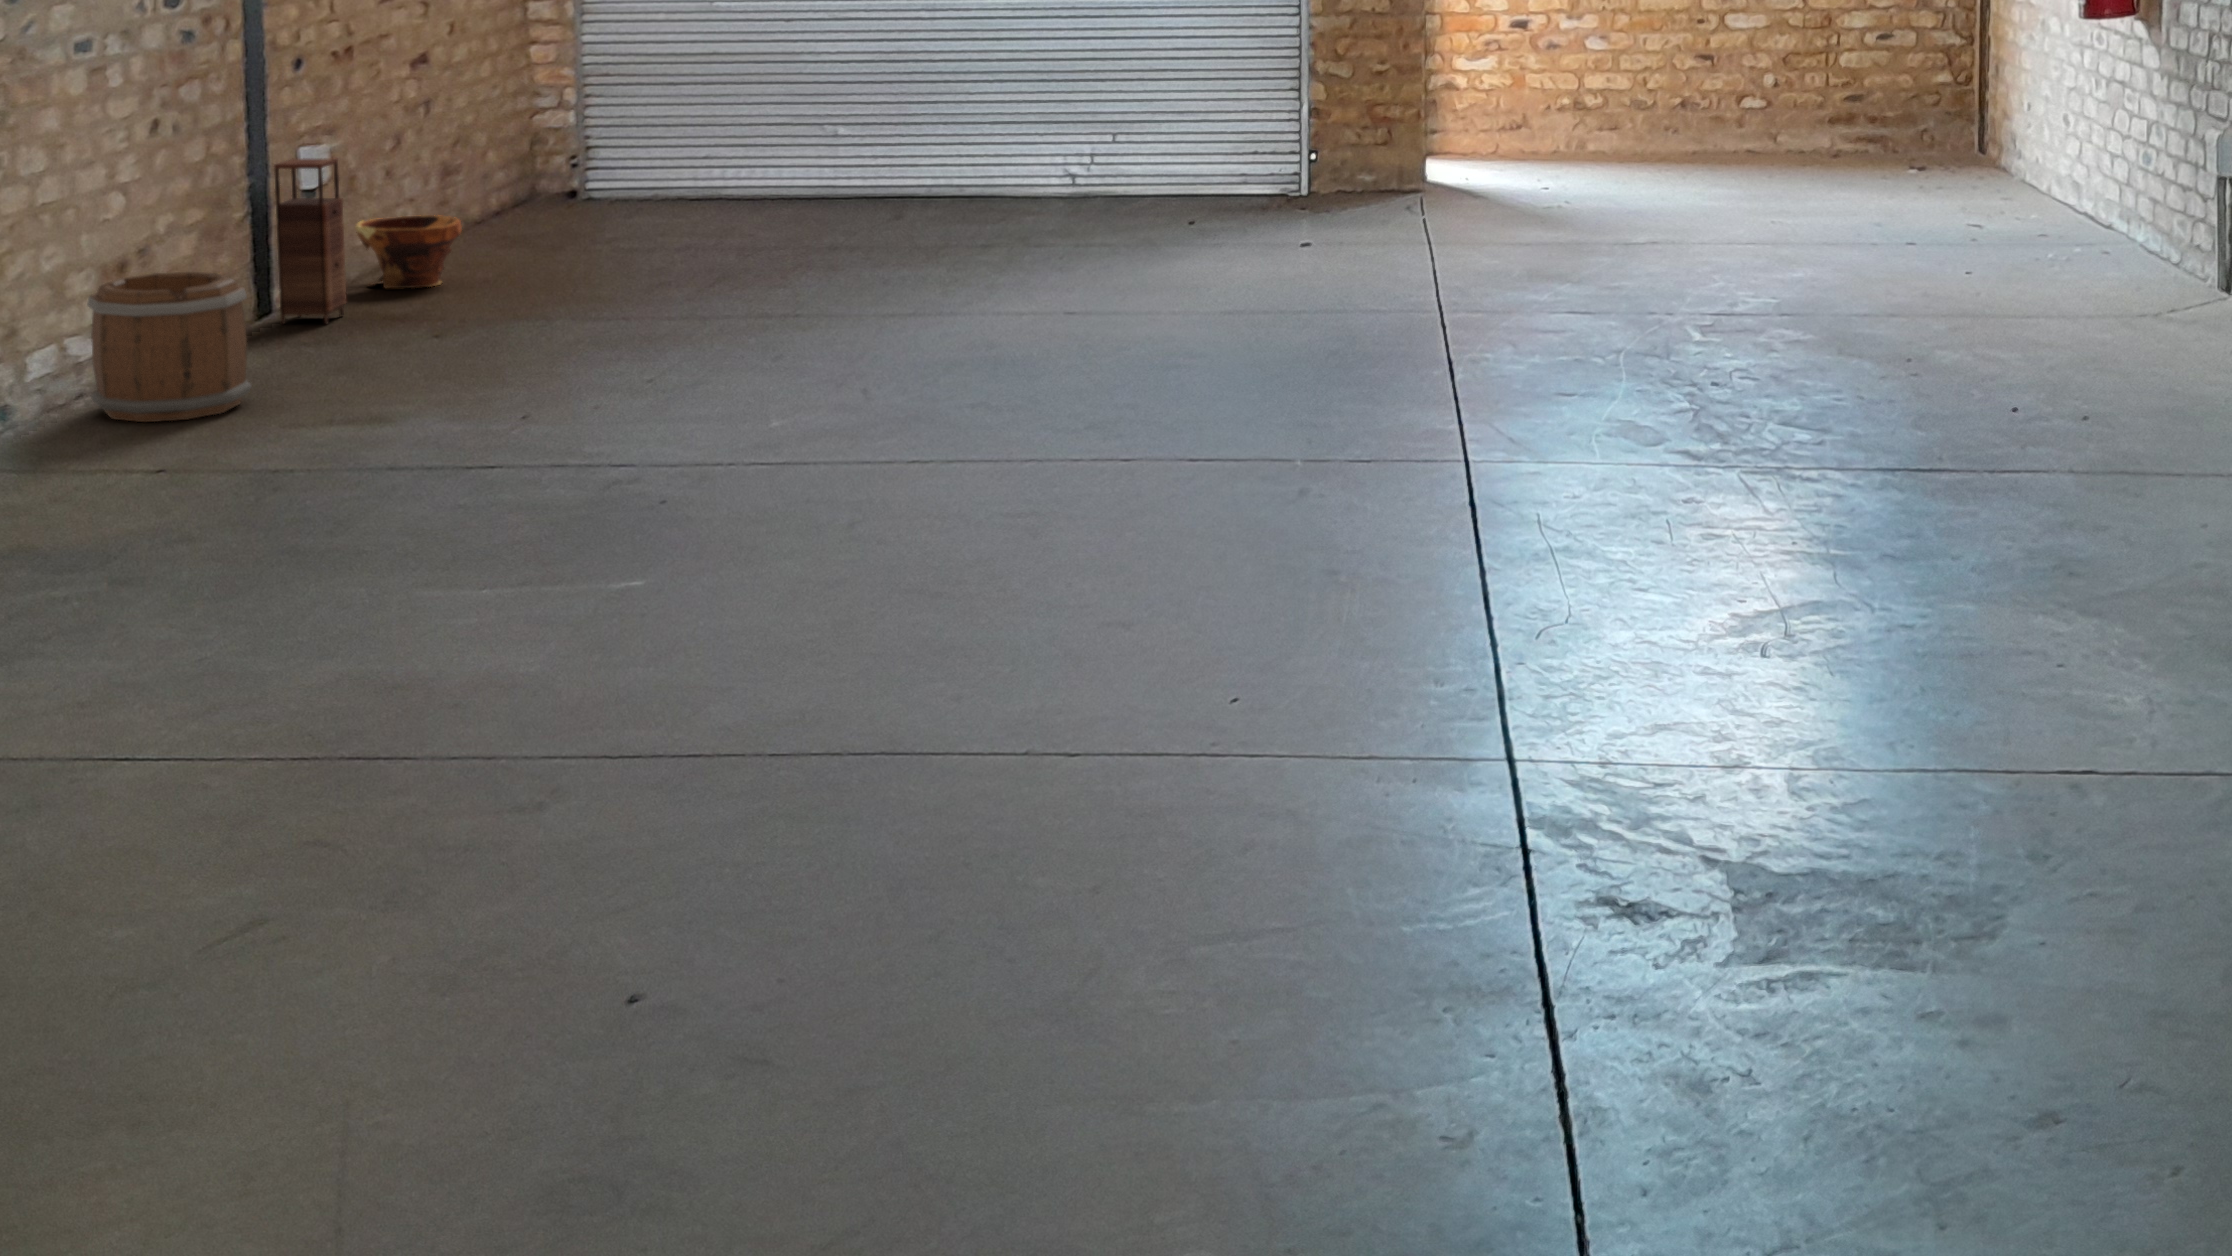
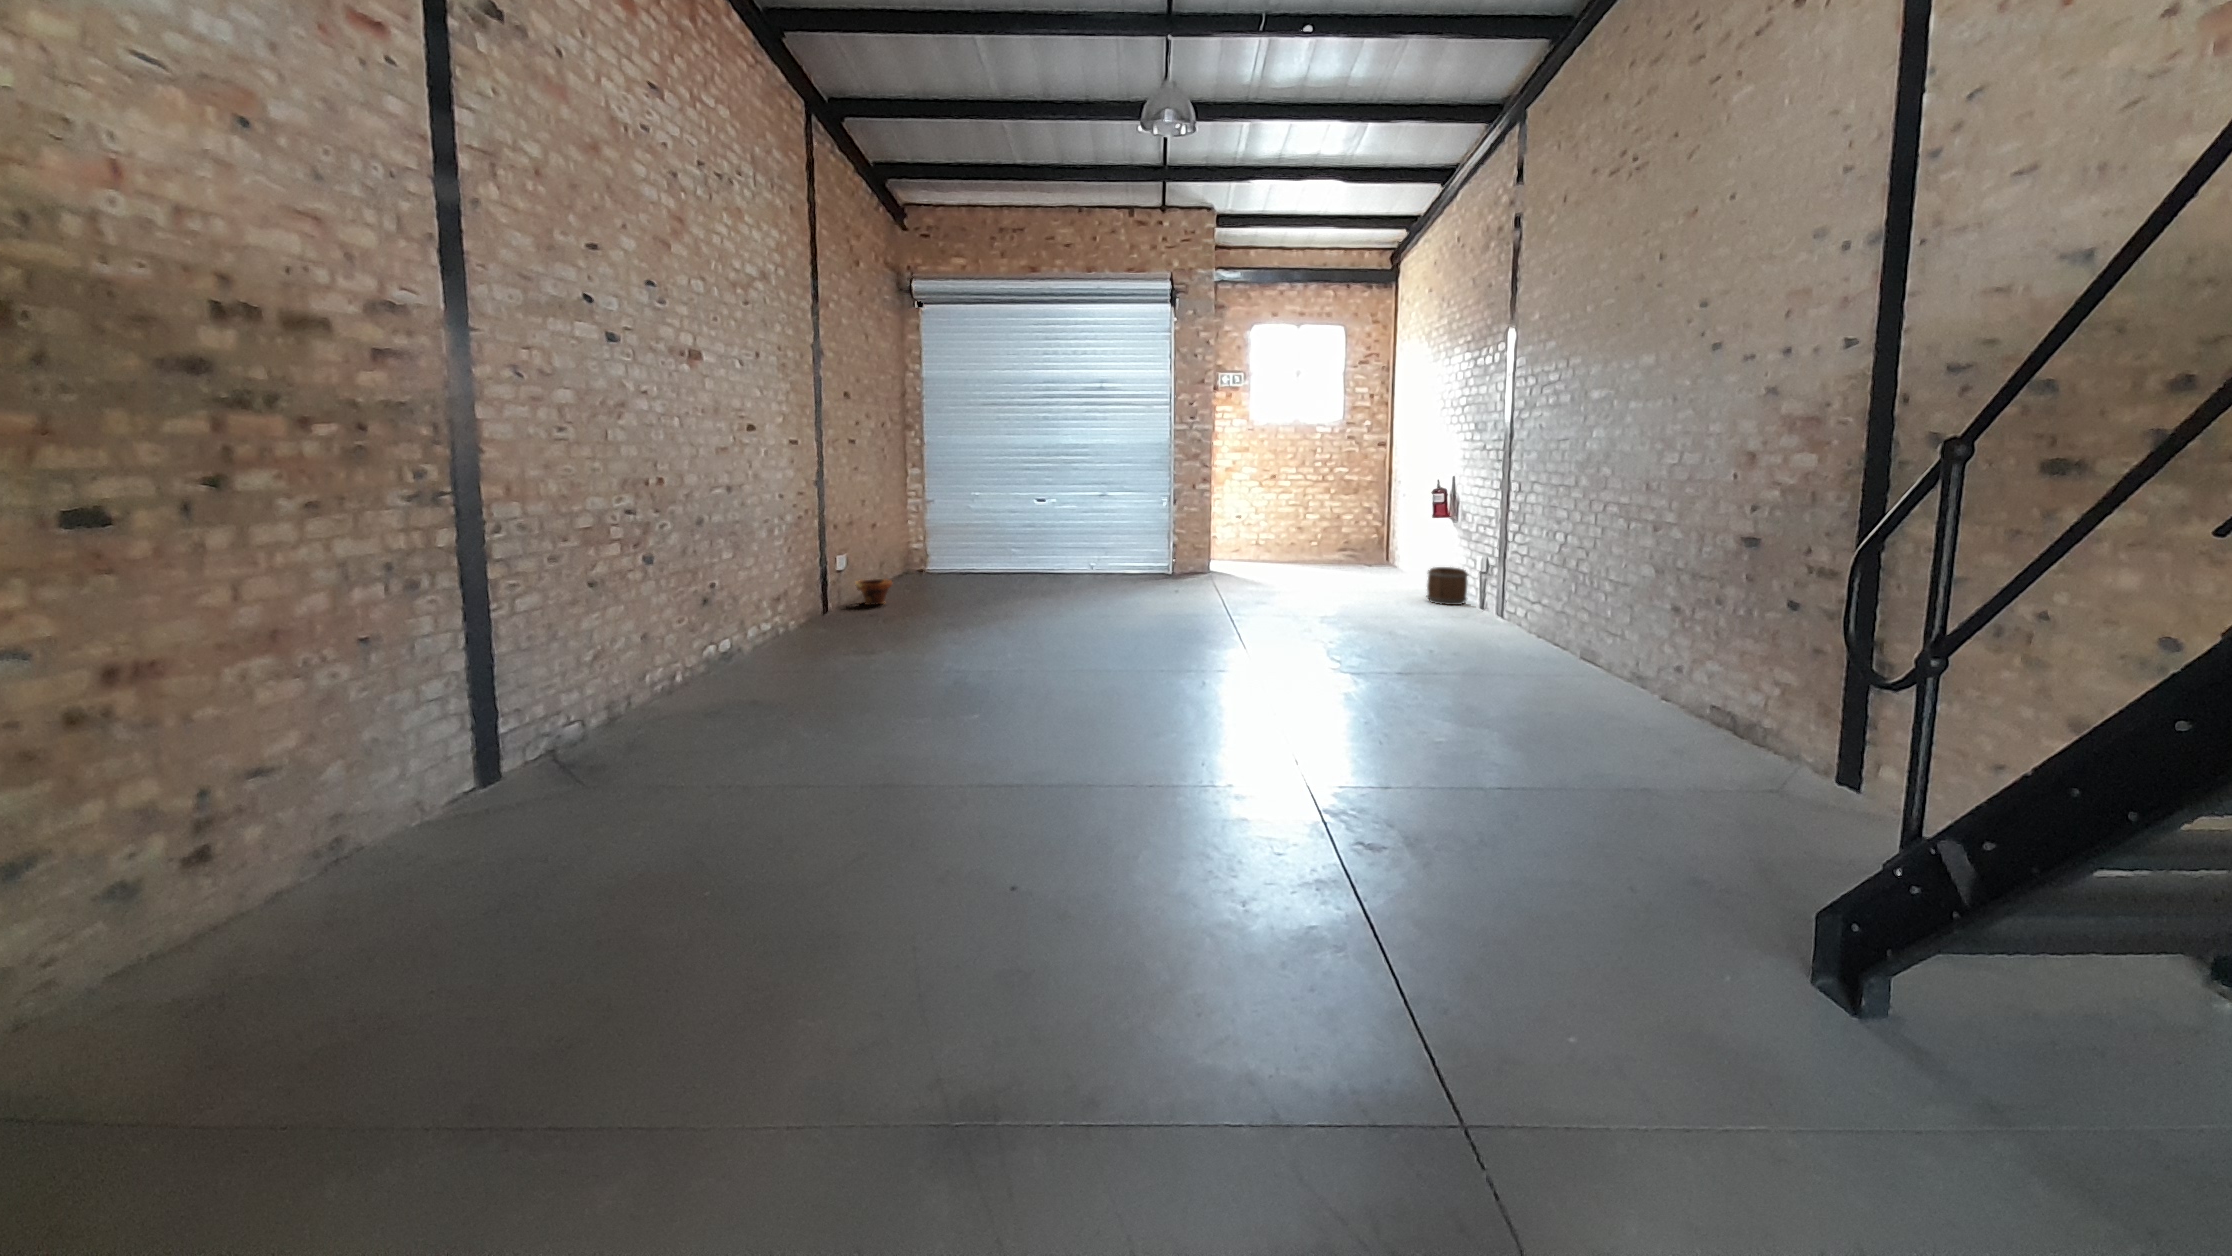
storage cabinet: present [274,159,347,324] -> none [829,560,854,618]
bucket: present [87,272,252,422] -> present [1427,567,1468,605]

